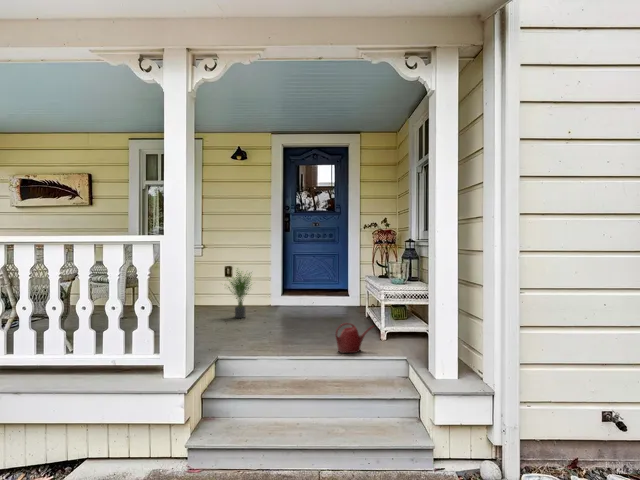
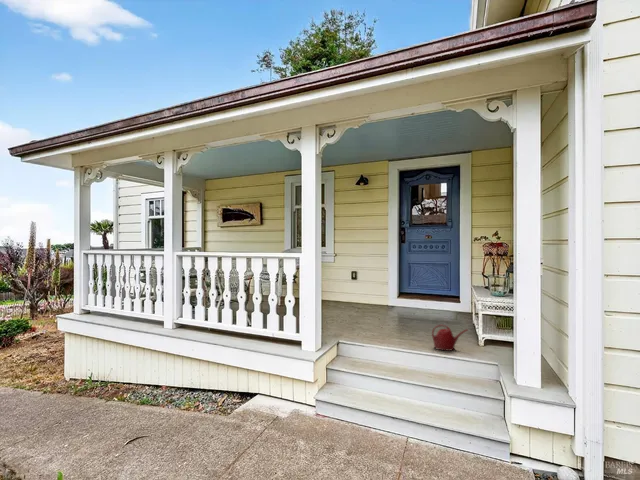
potted plant: present [227,272,251,318] -> none [349,272,377,312]

